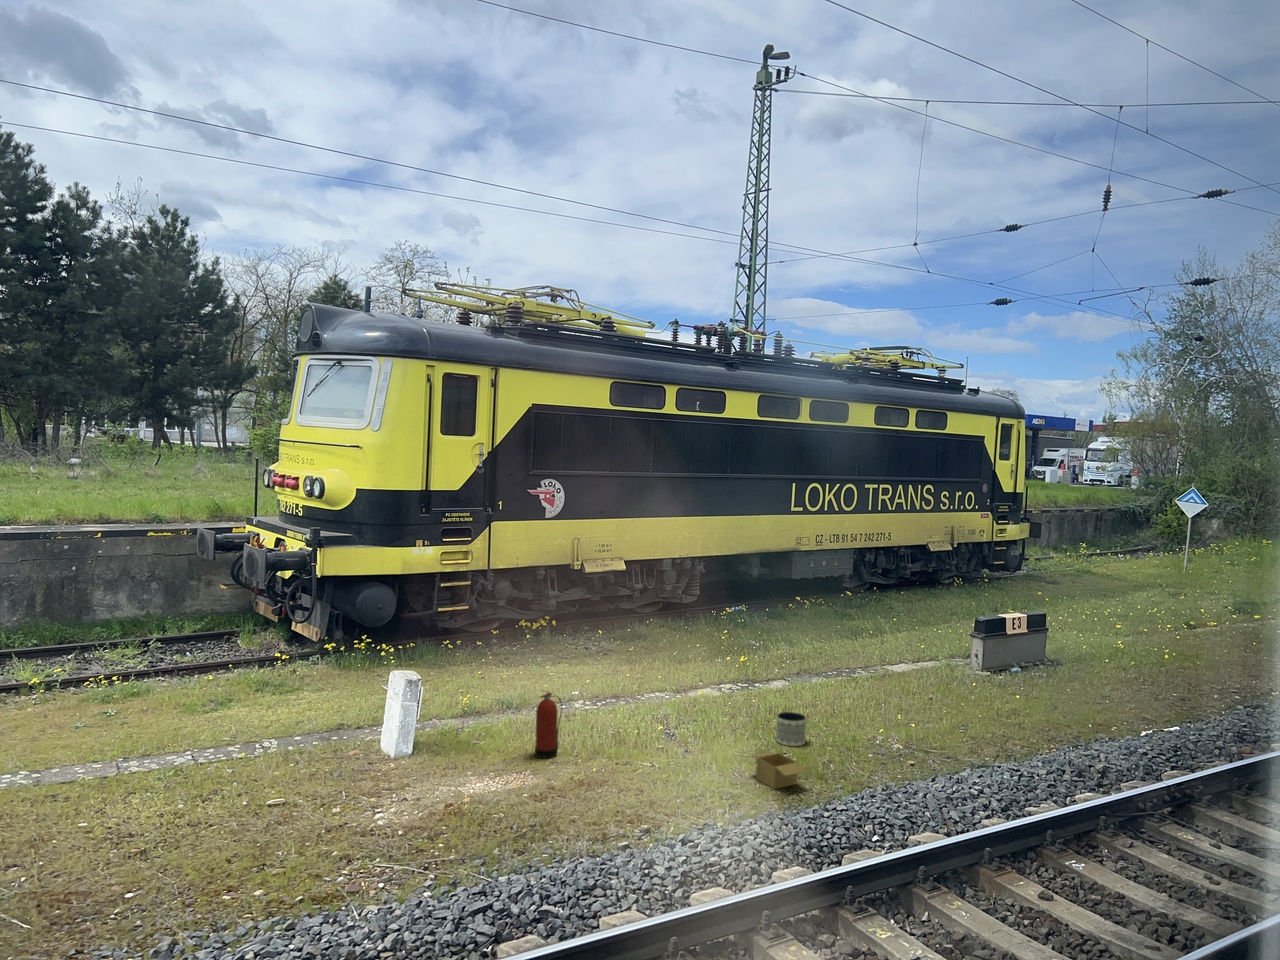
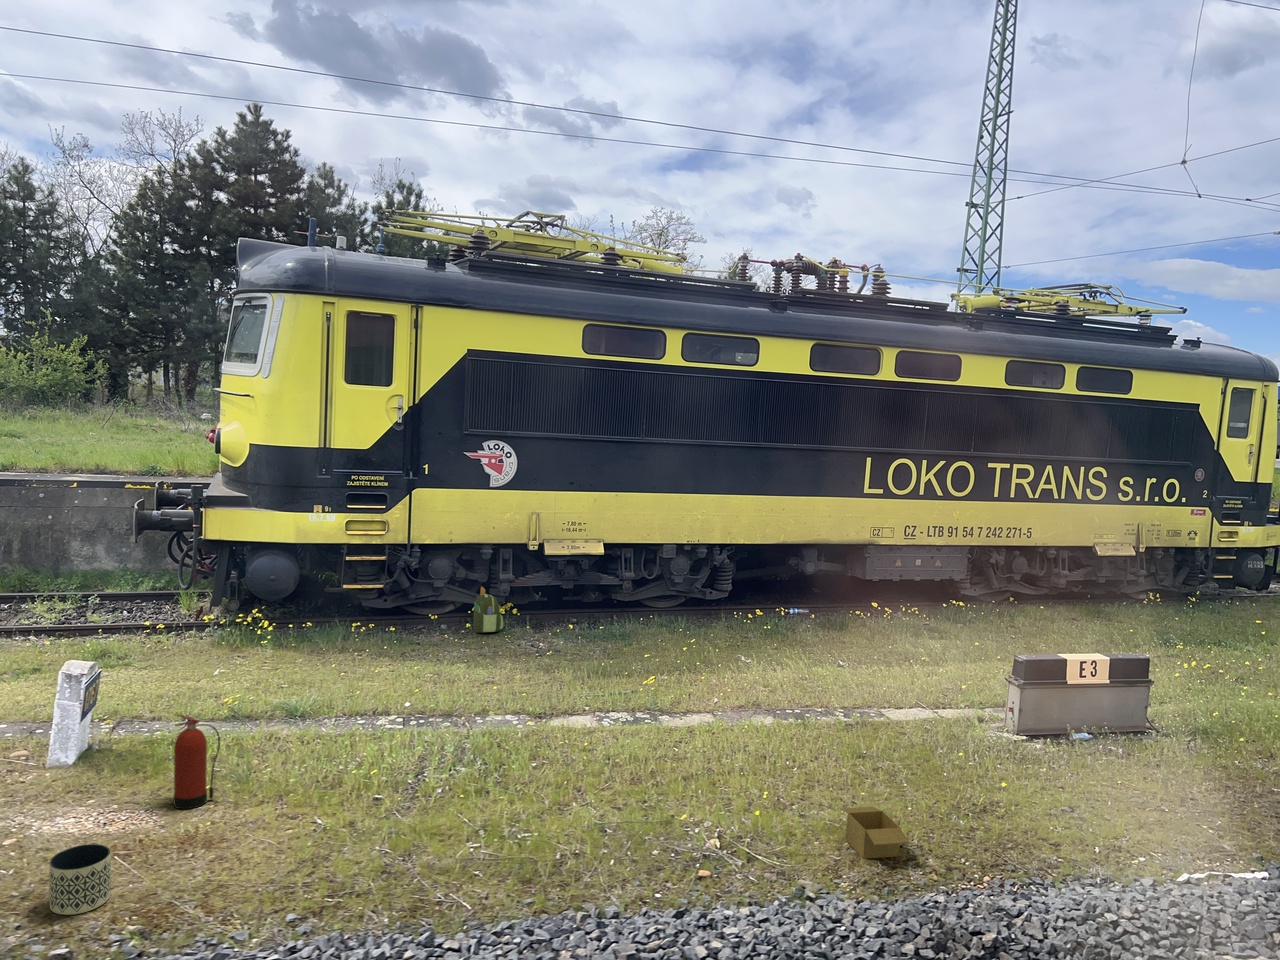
backpack: none [529,601,556,639] -> present [473,587,503,633]
planter: present [776,712,806,746] -> present [49,844,111,915]
cardboard box: present [750,752,806,789] -> present [840,807,910,859]

